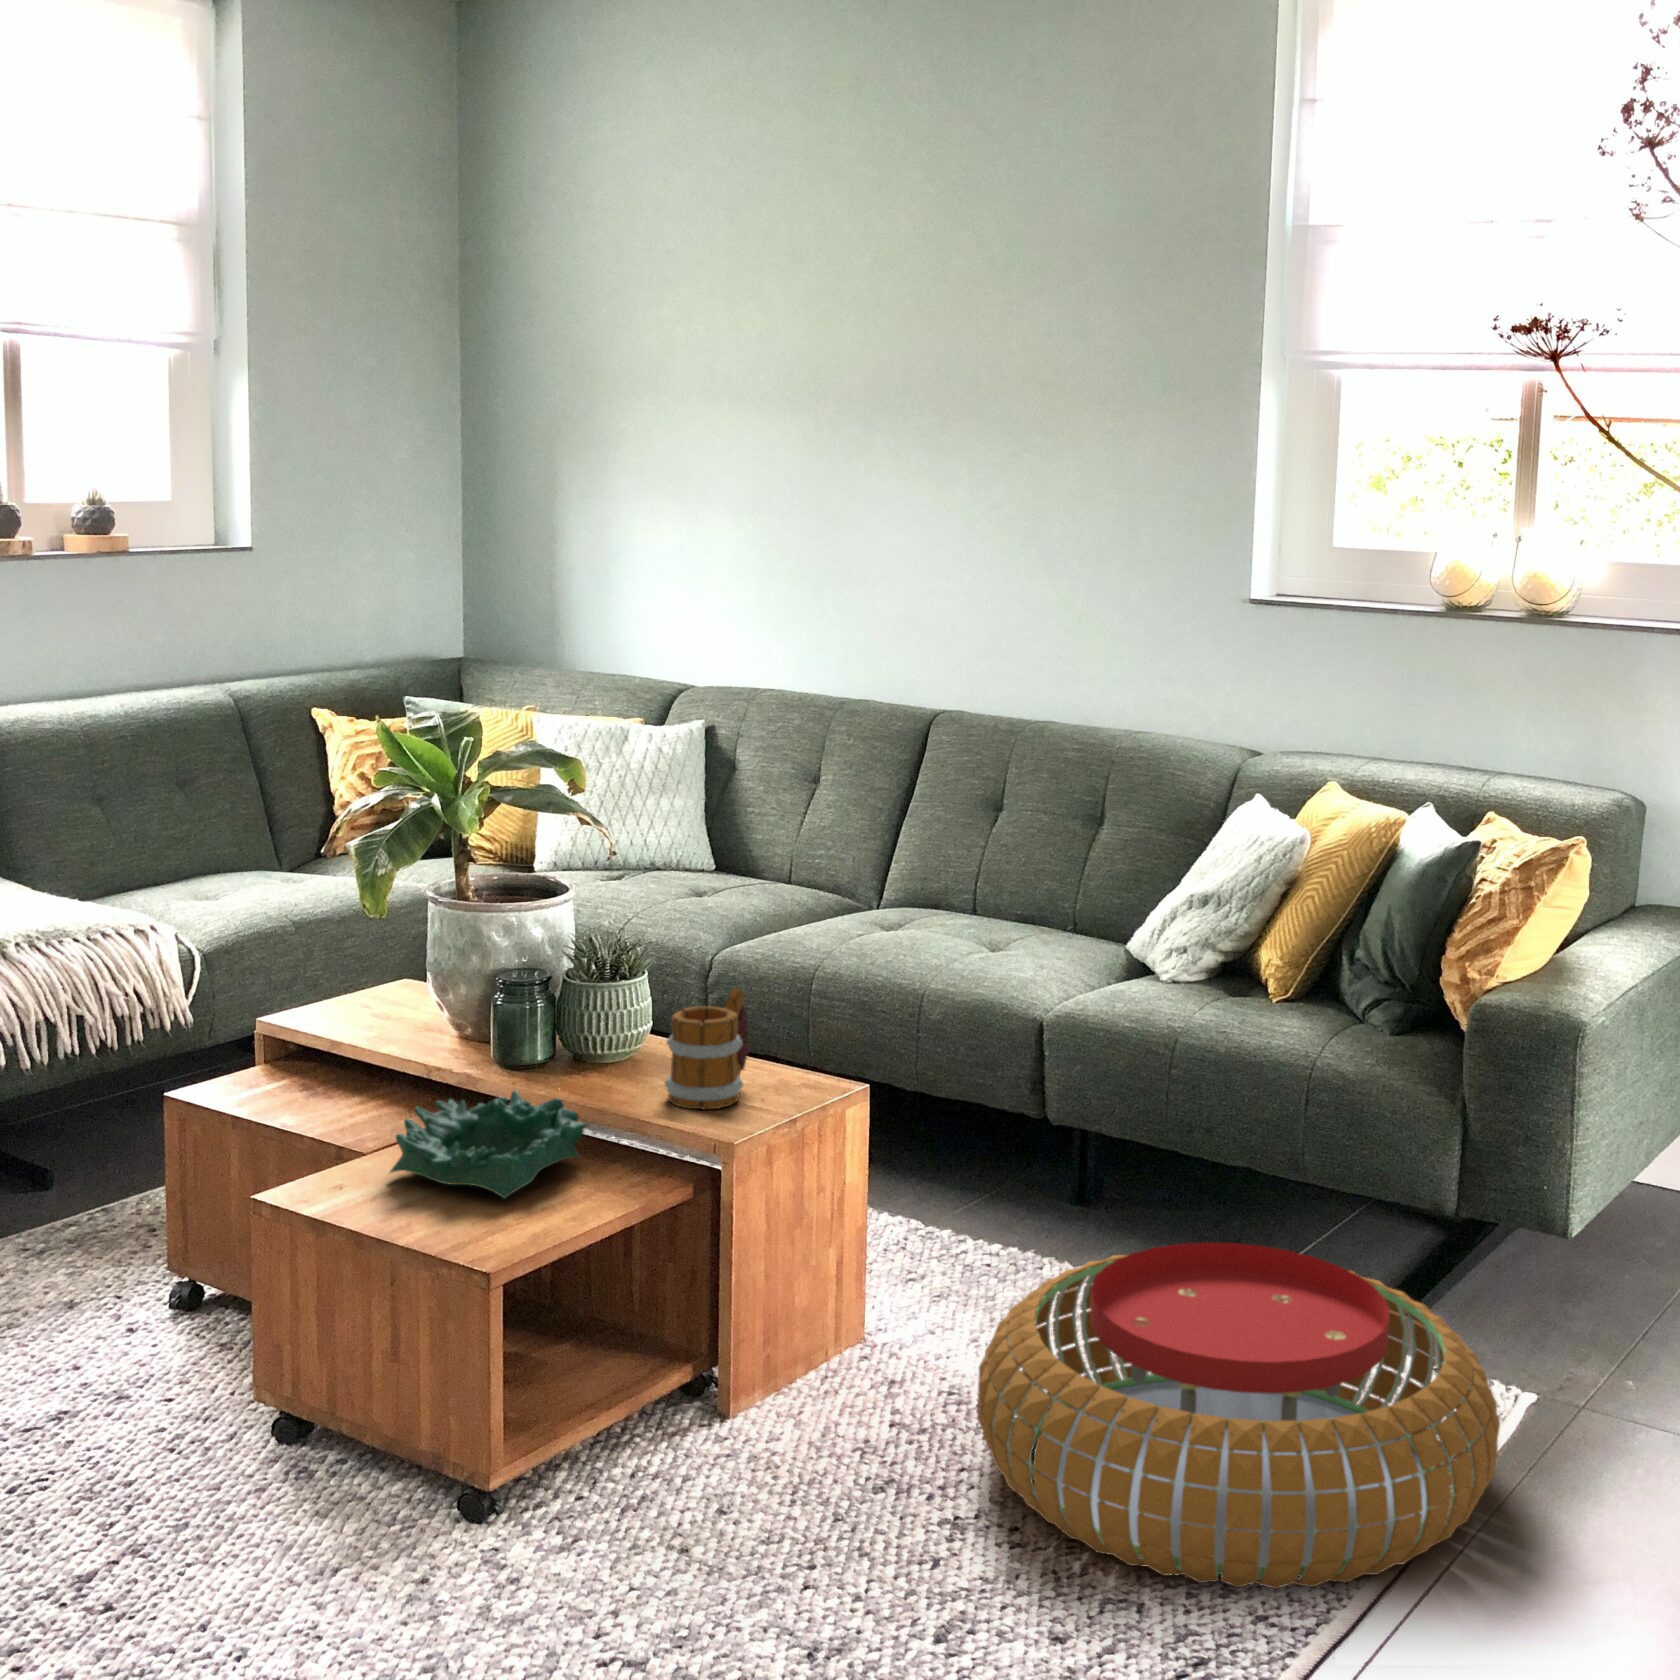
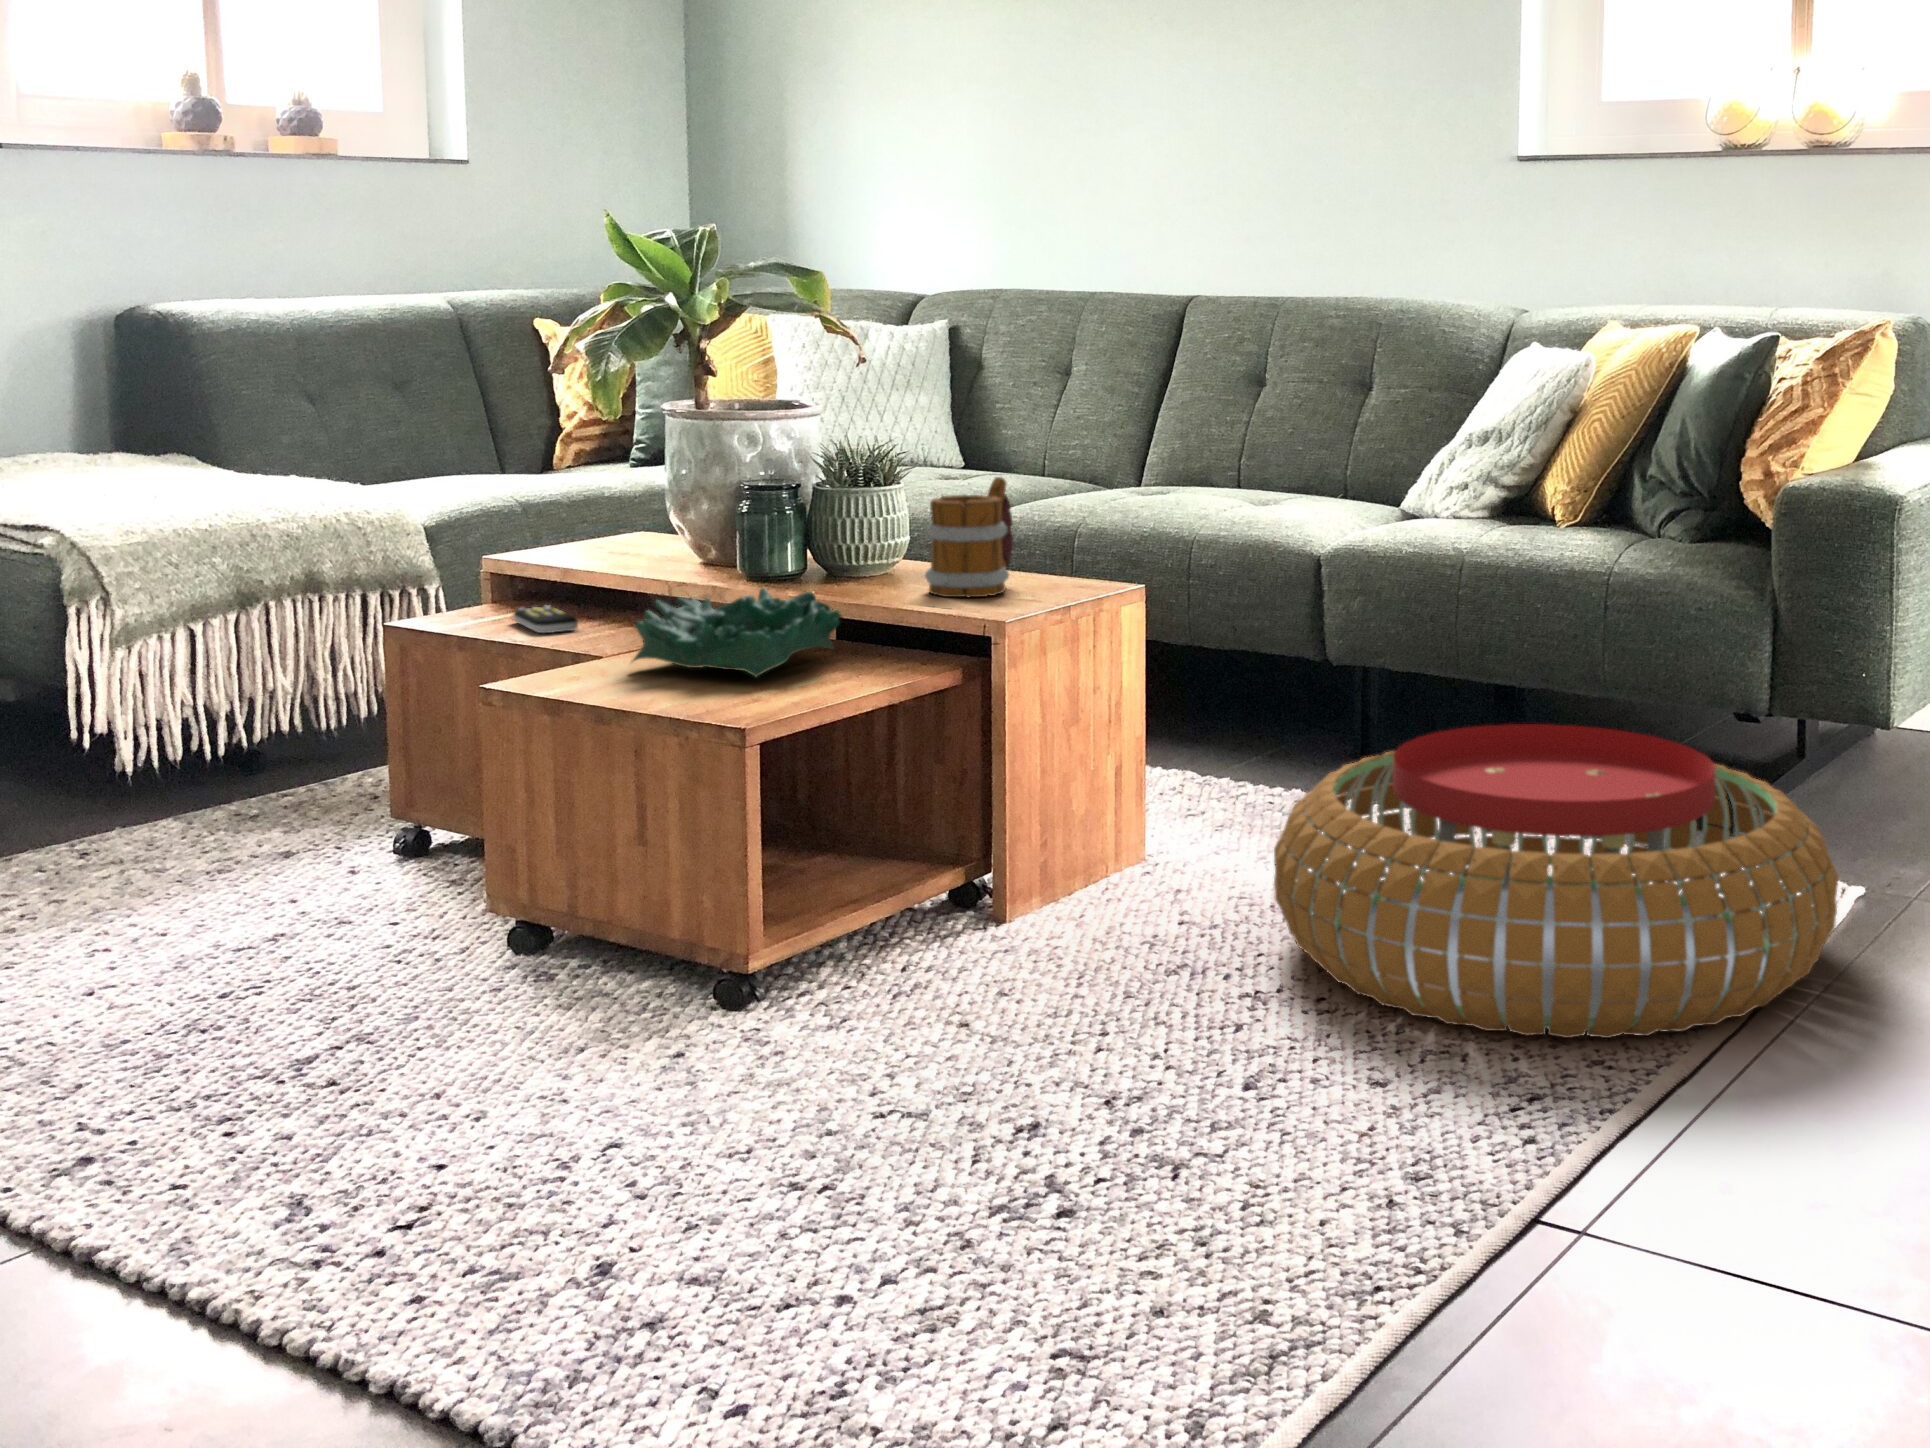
remote control: none [285,1078,344,1114] -> present [513,606,578,633]

